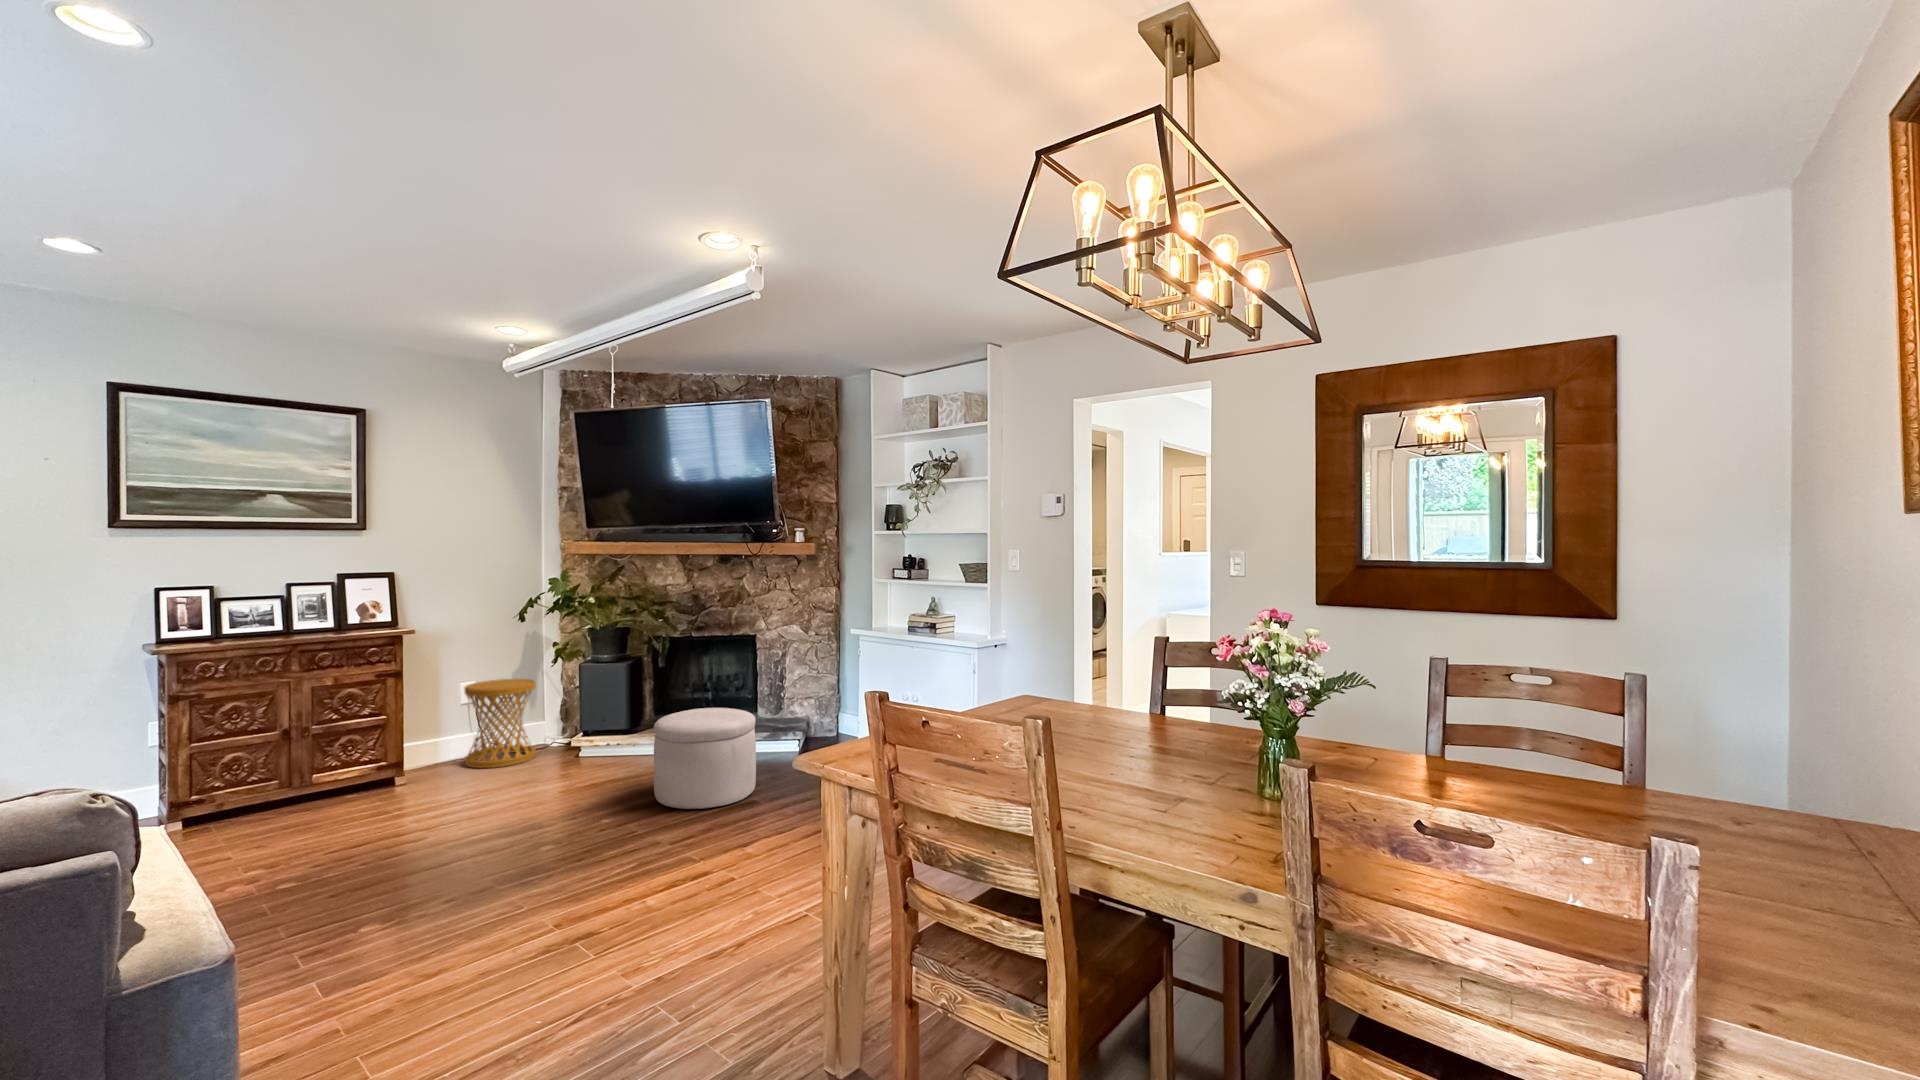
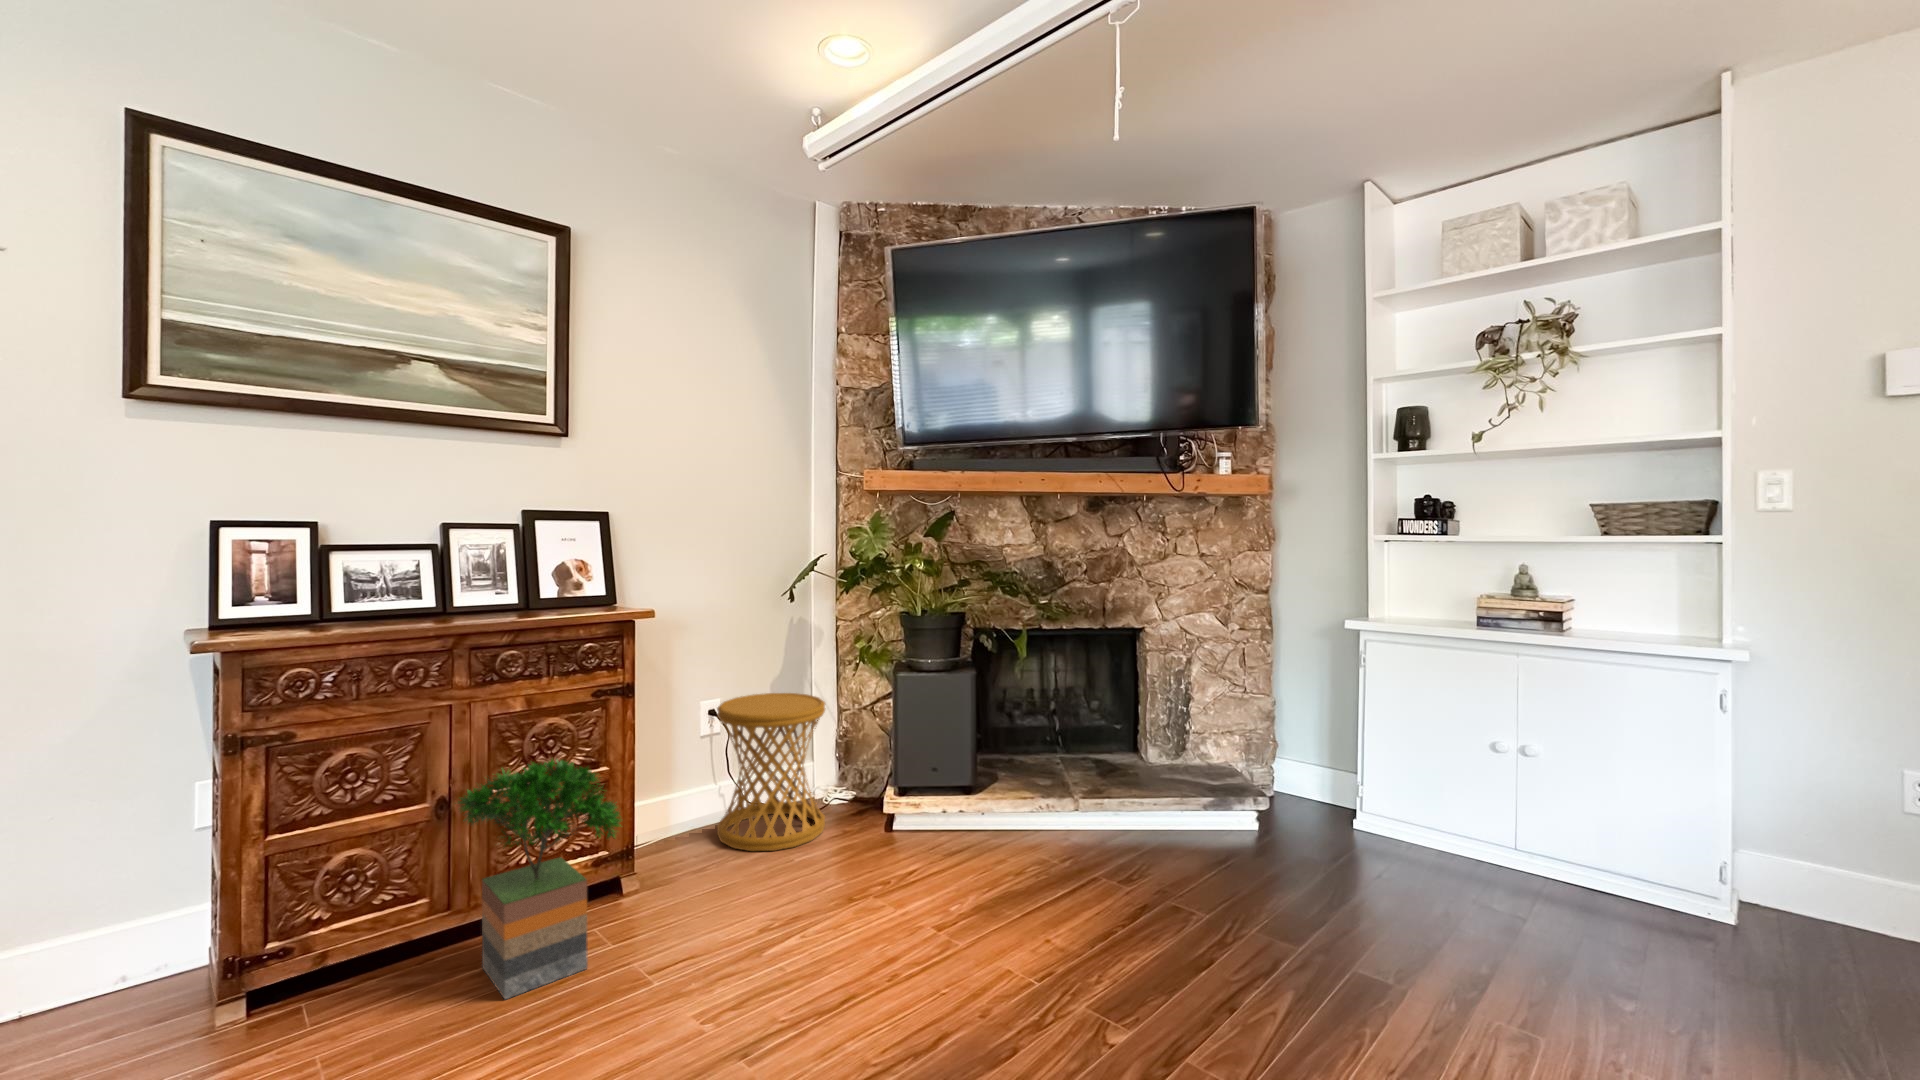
potted tree: none [291,707,385,822] -> present [458,759,621,999]
ottoman: present [654,708,756,809] -> none [1134,774,1345,1014]

